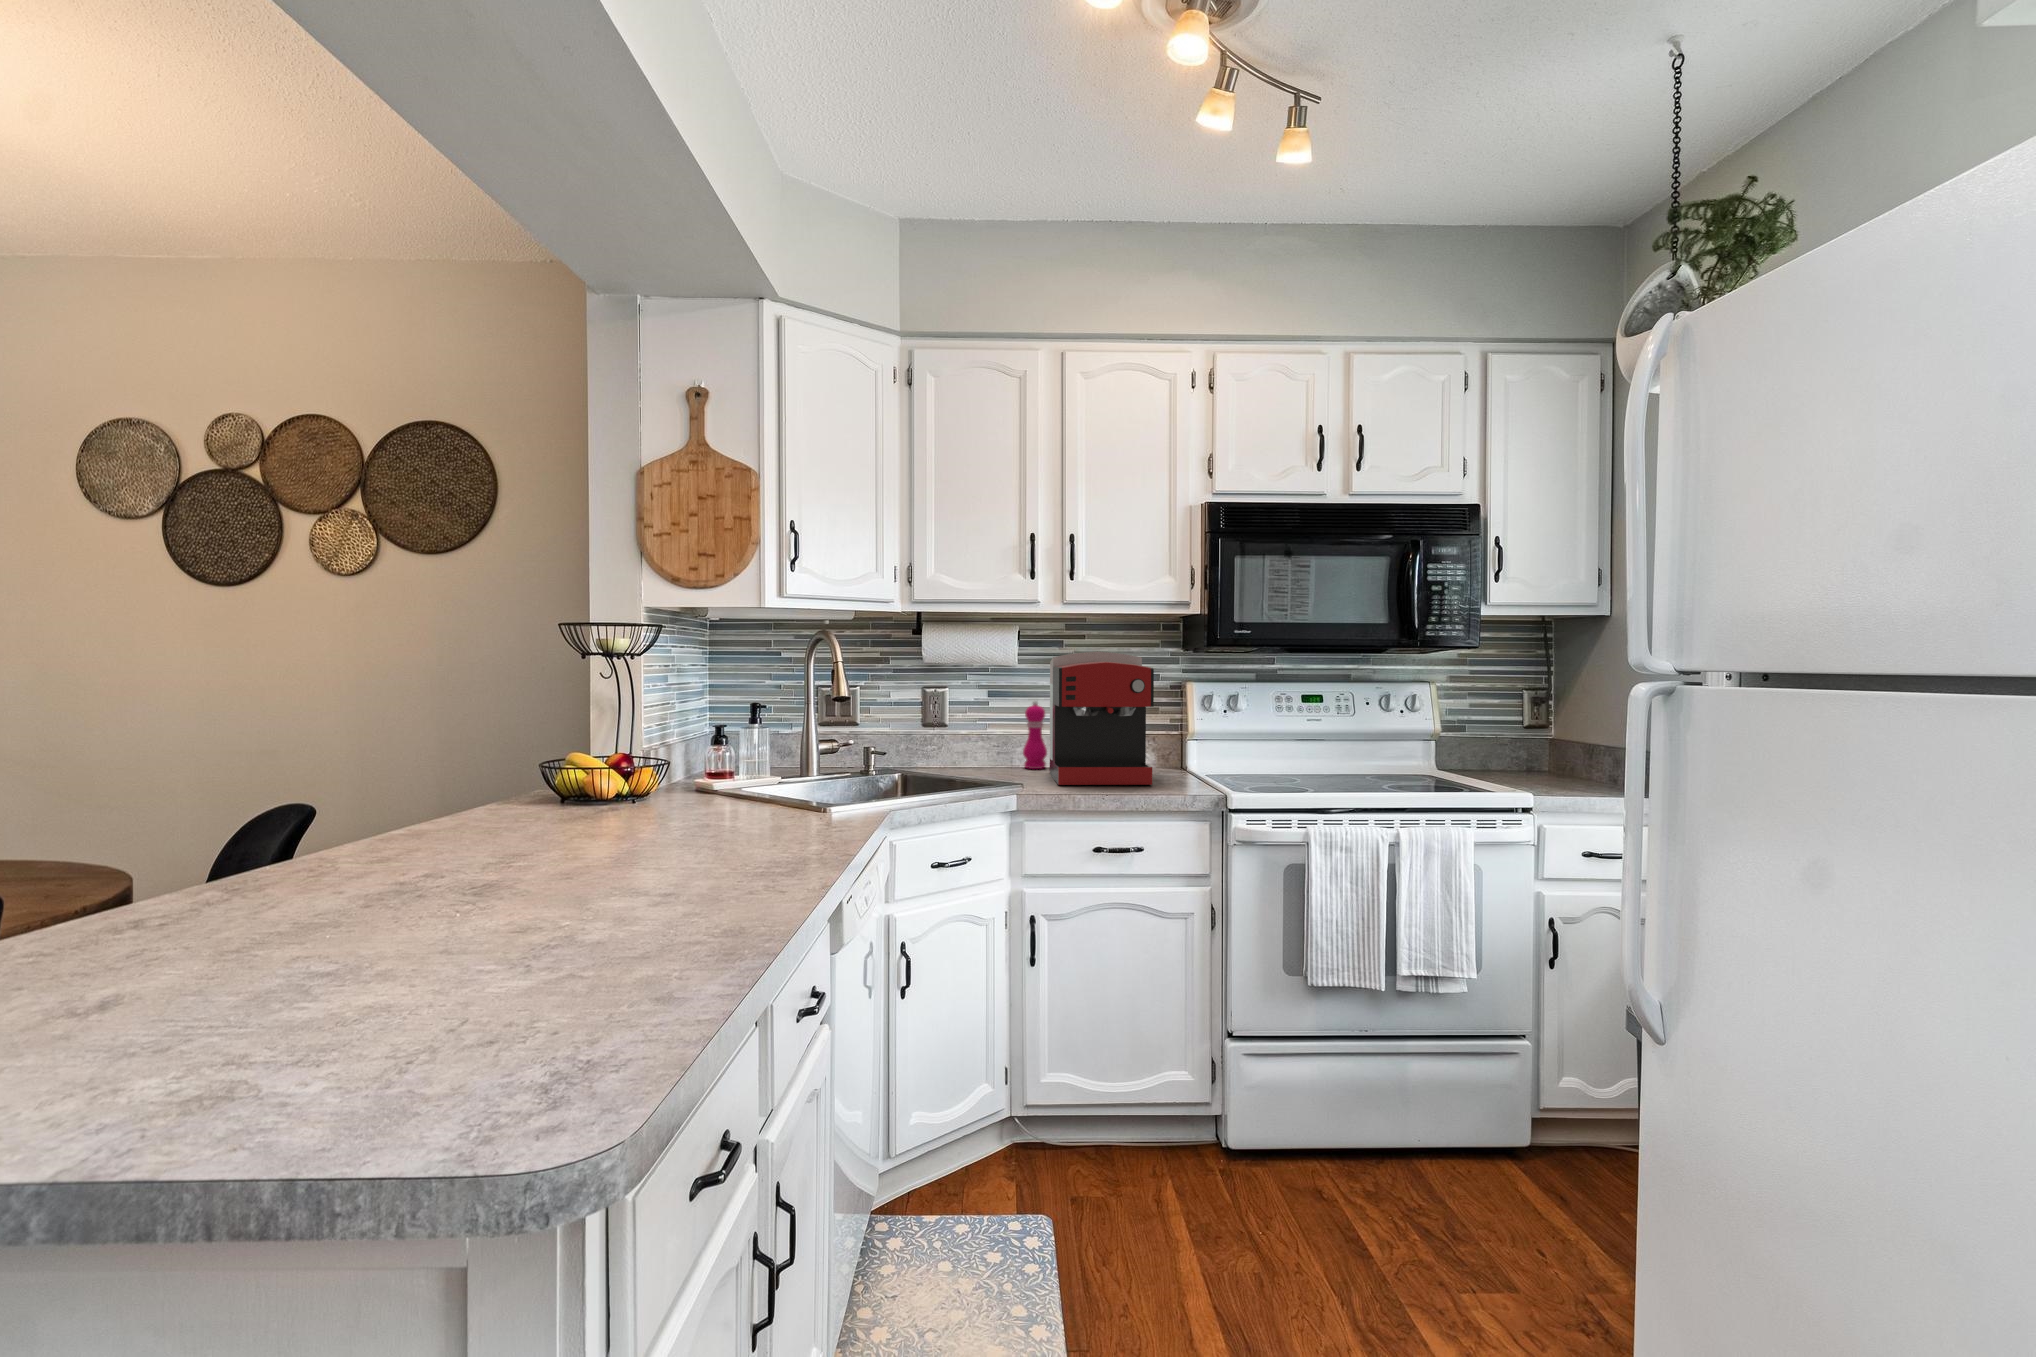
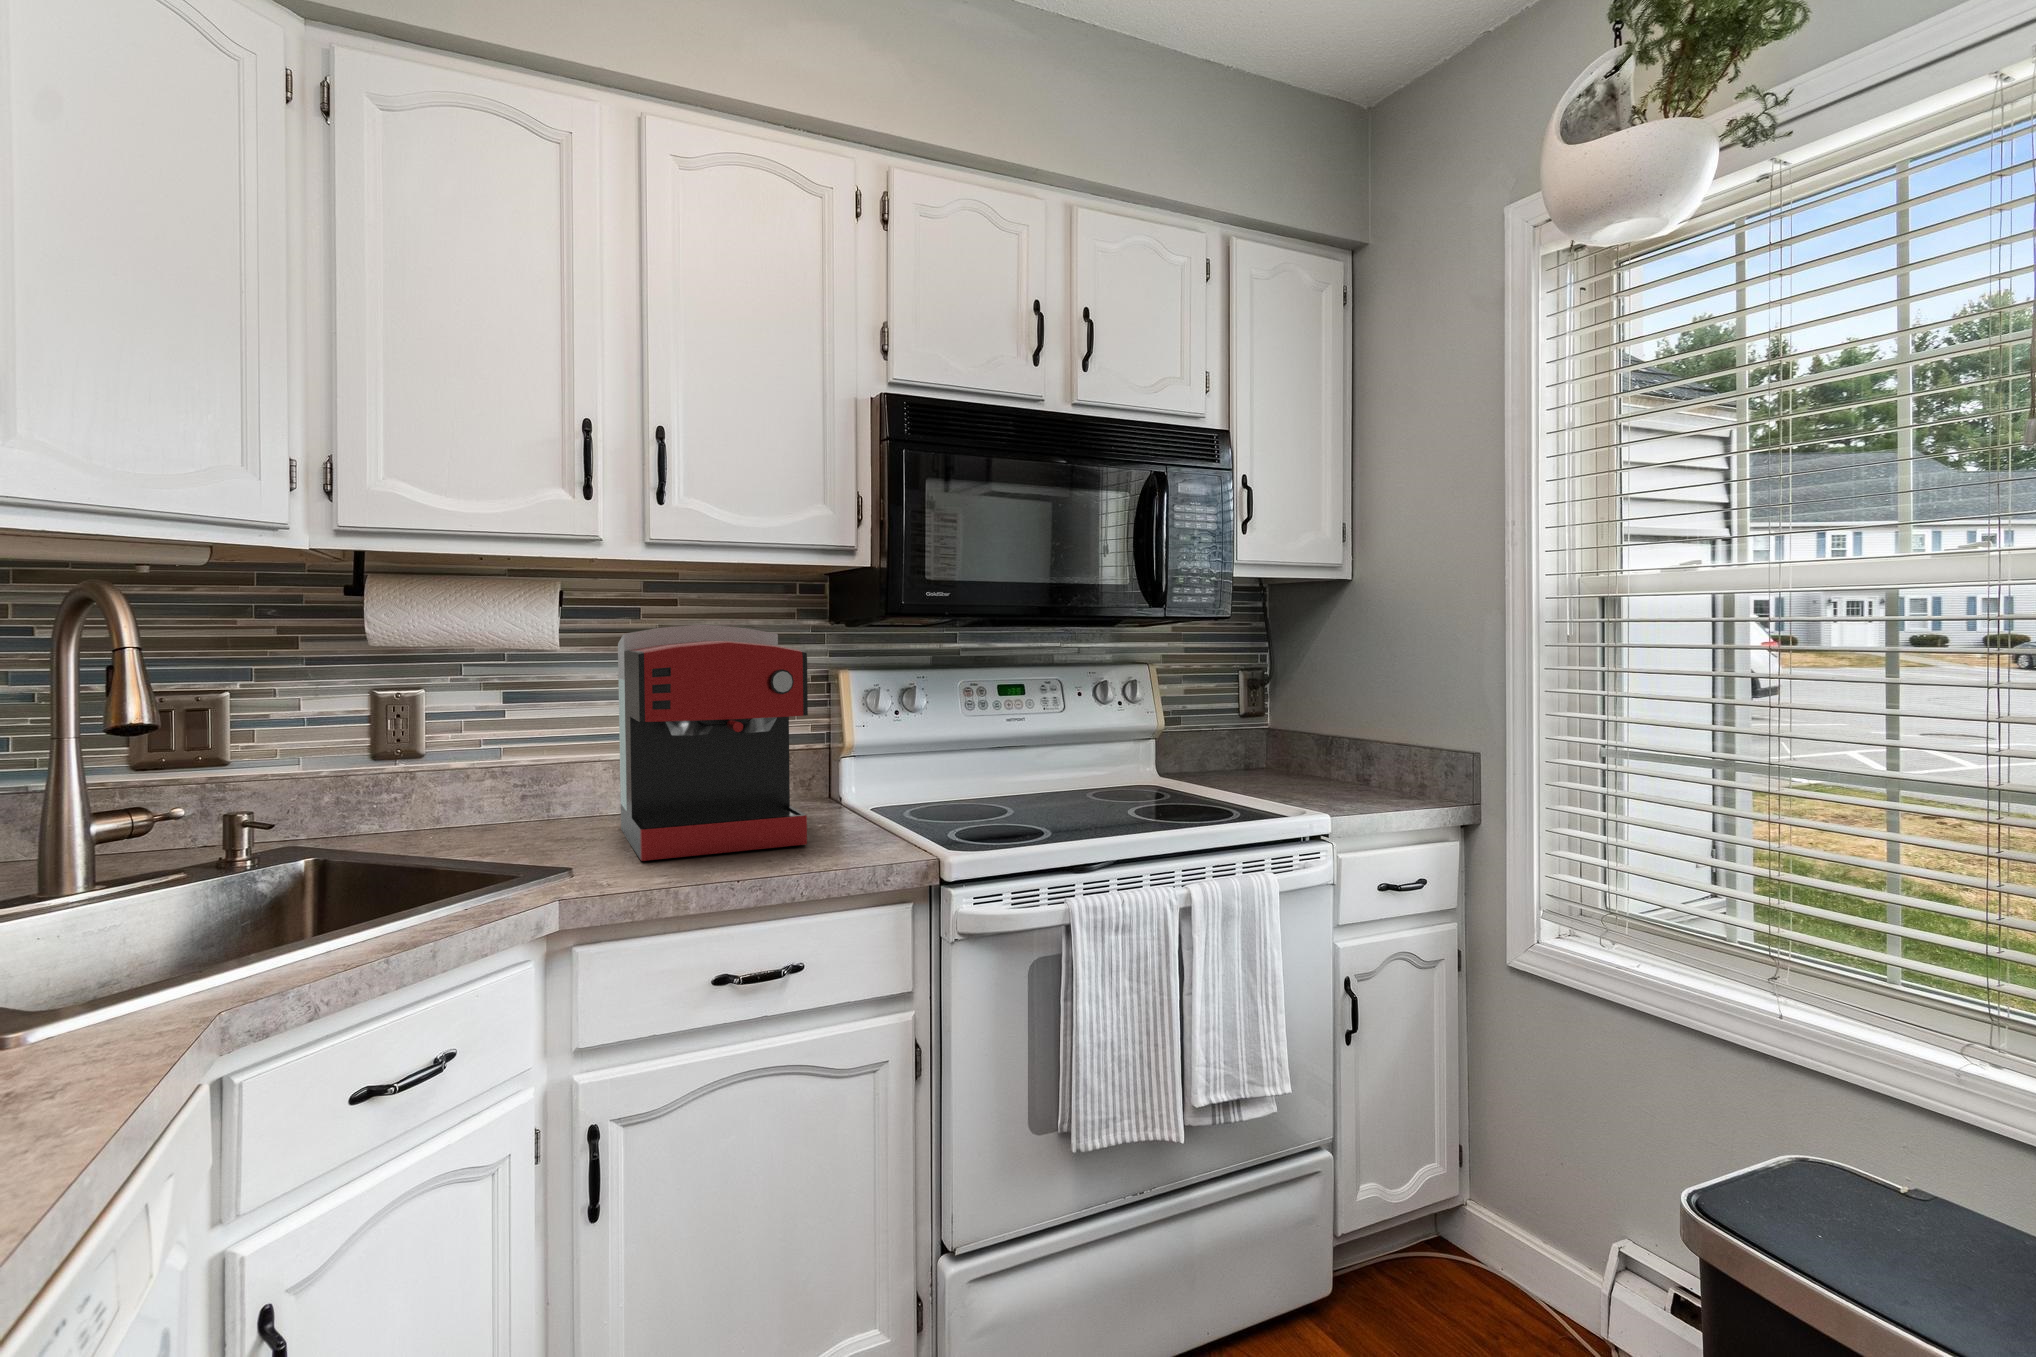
pepper mill: present [1023,700,1047,769] -> none [571,706,615,821]

